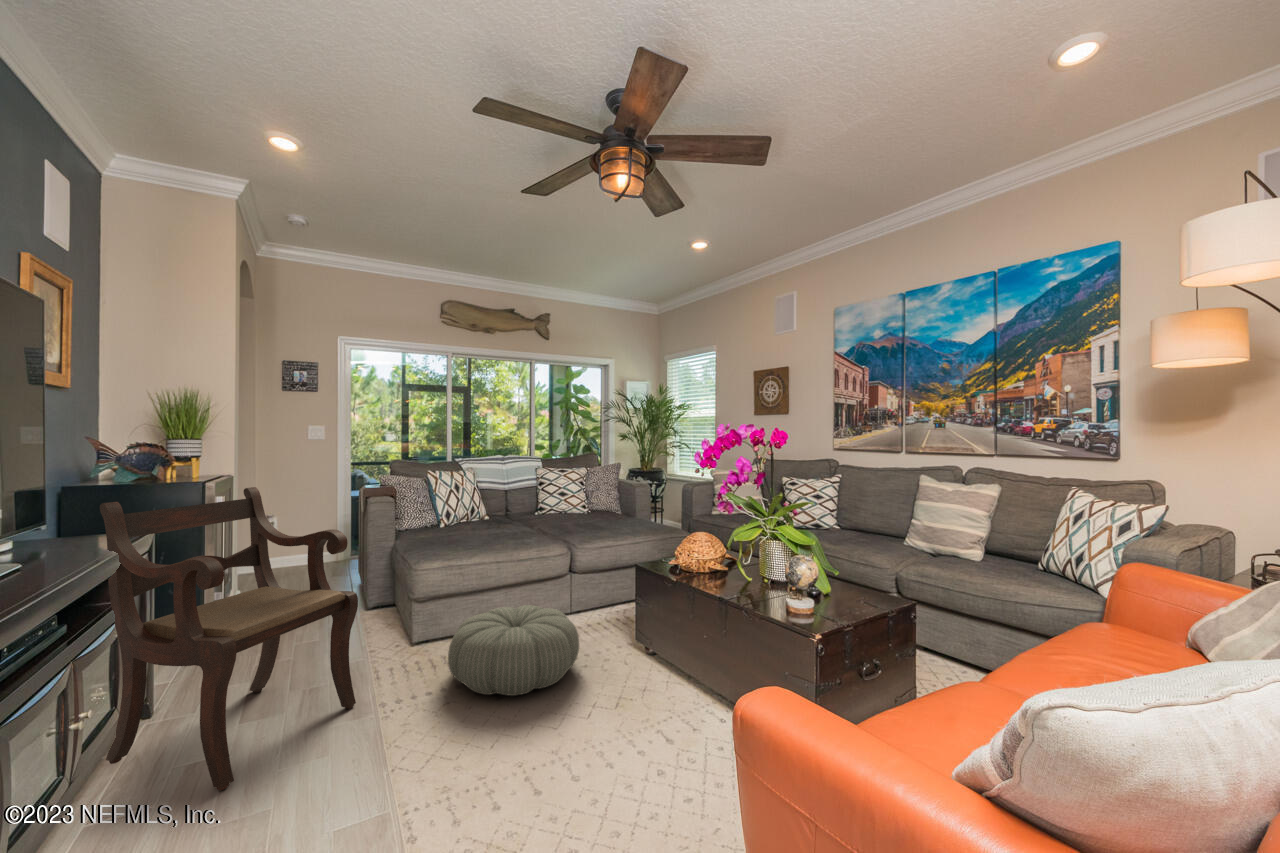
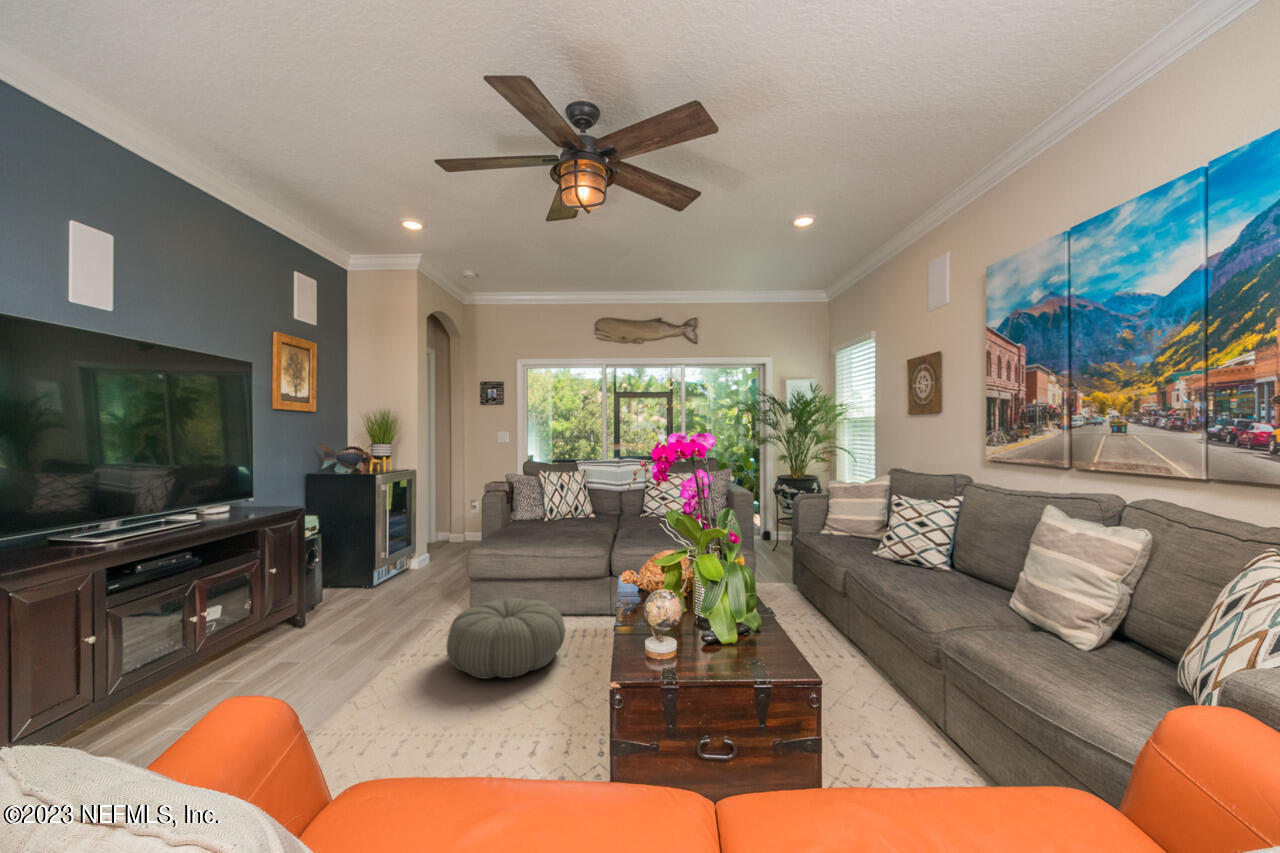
armchair: present [100,487,358,791] -> none [248,481,388,689]

